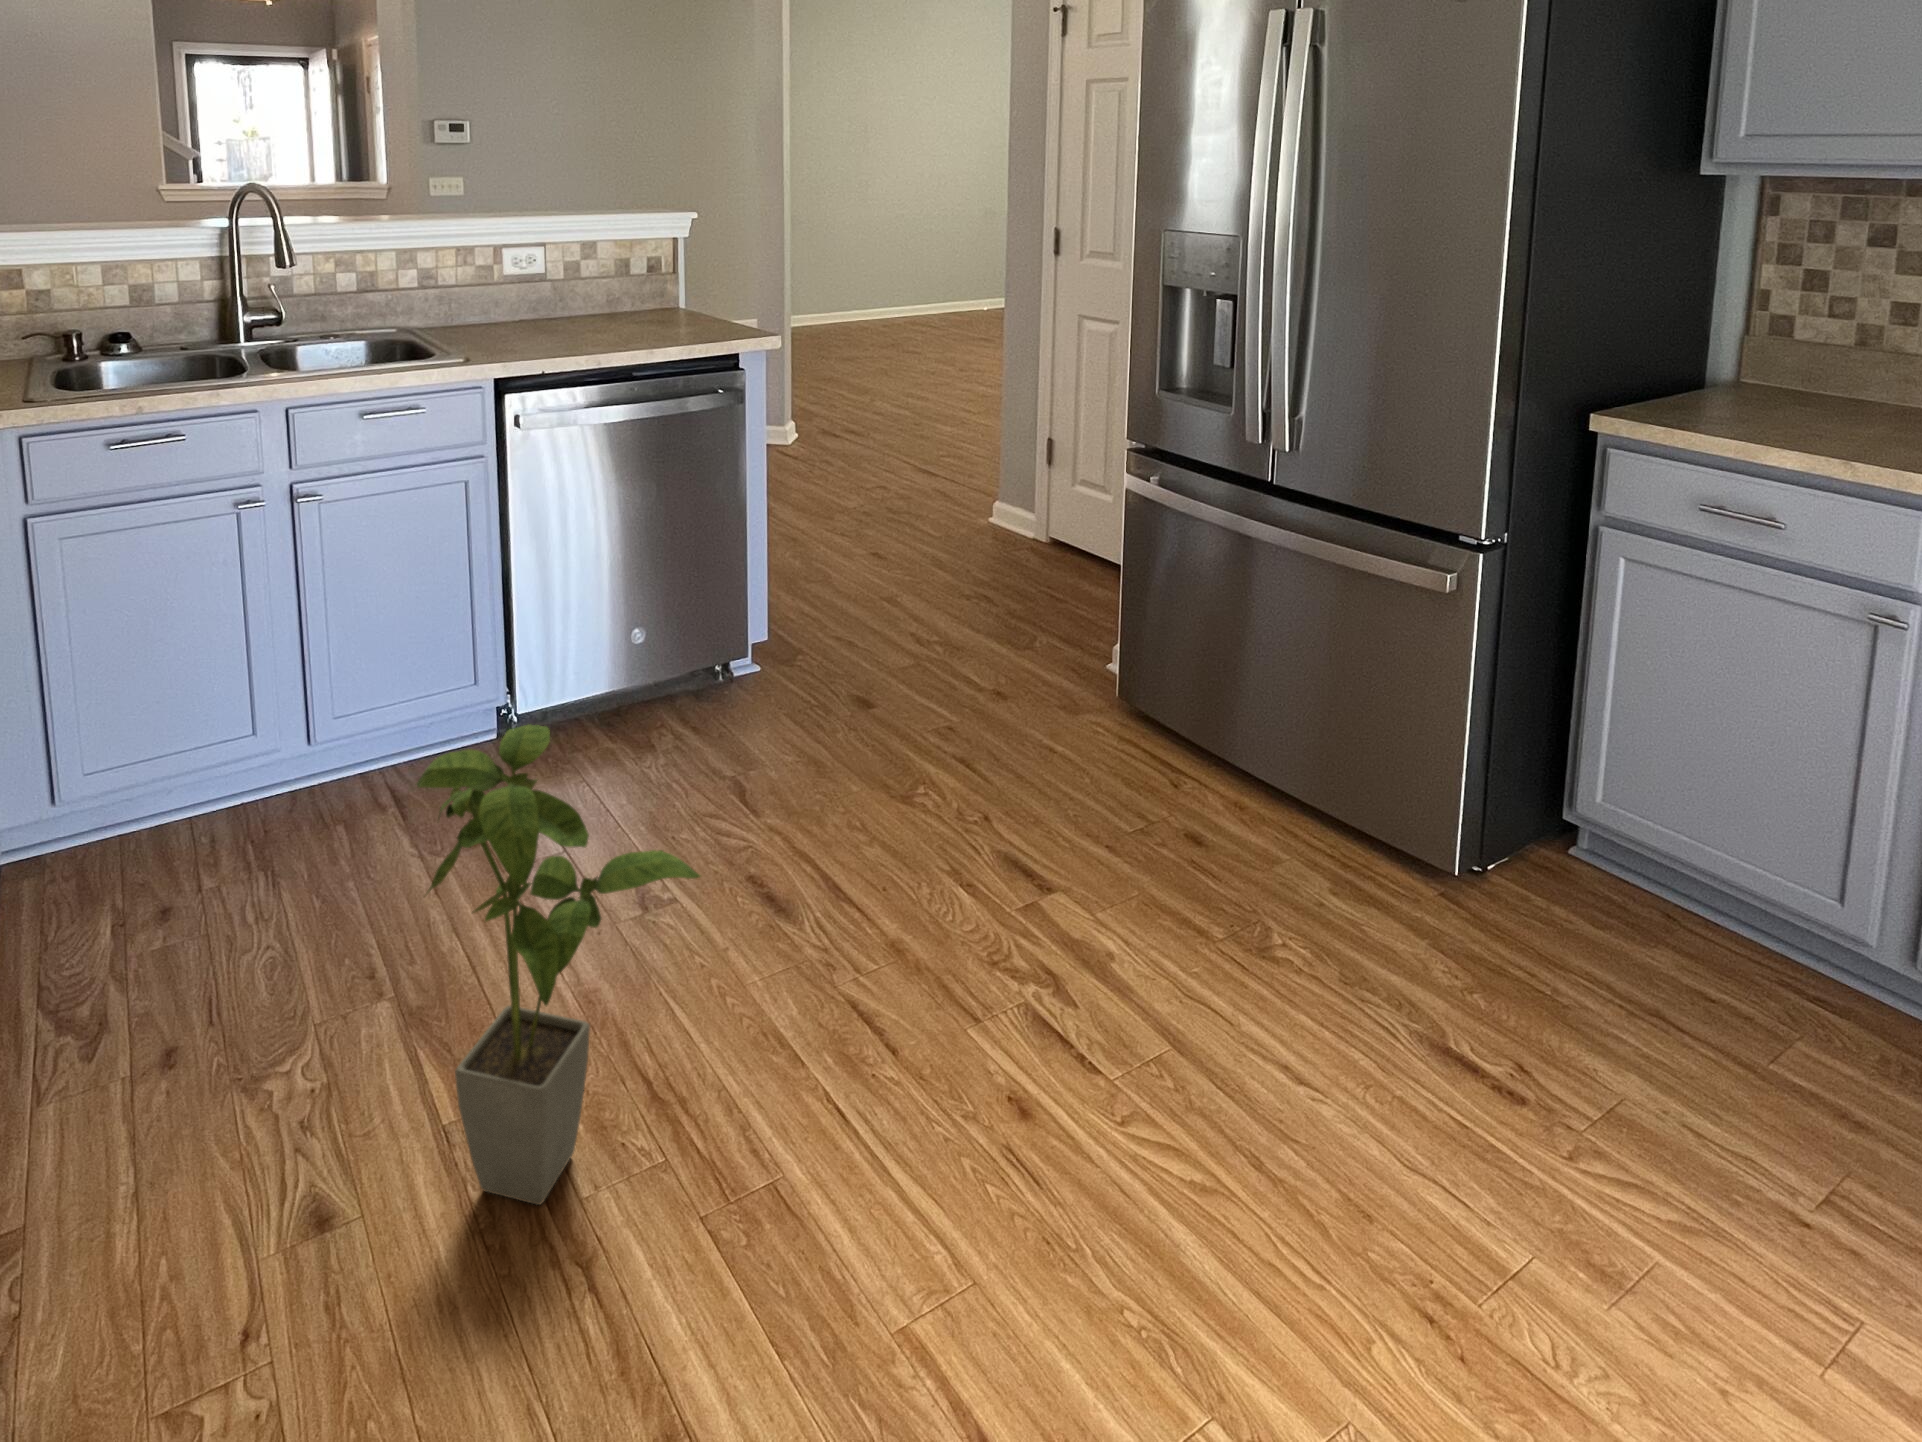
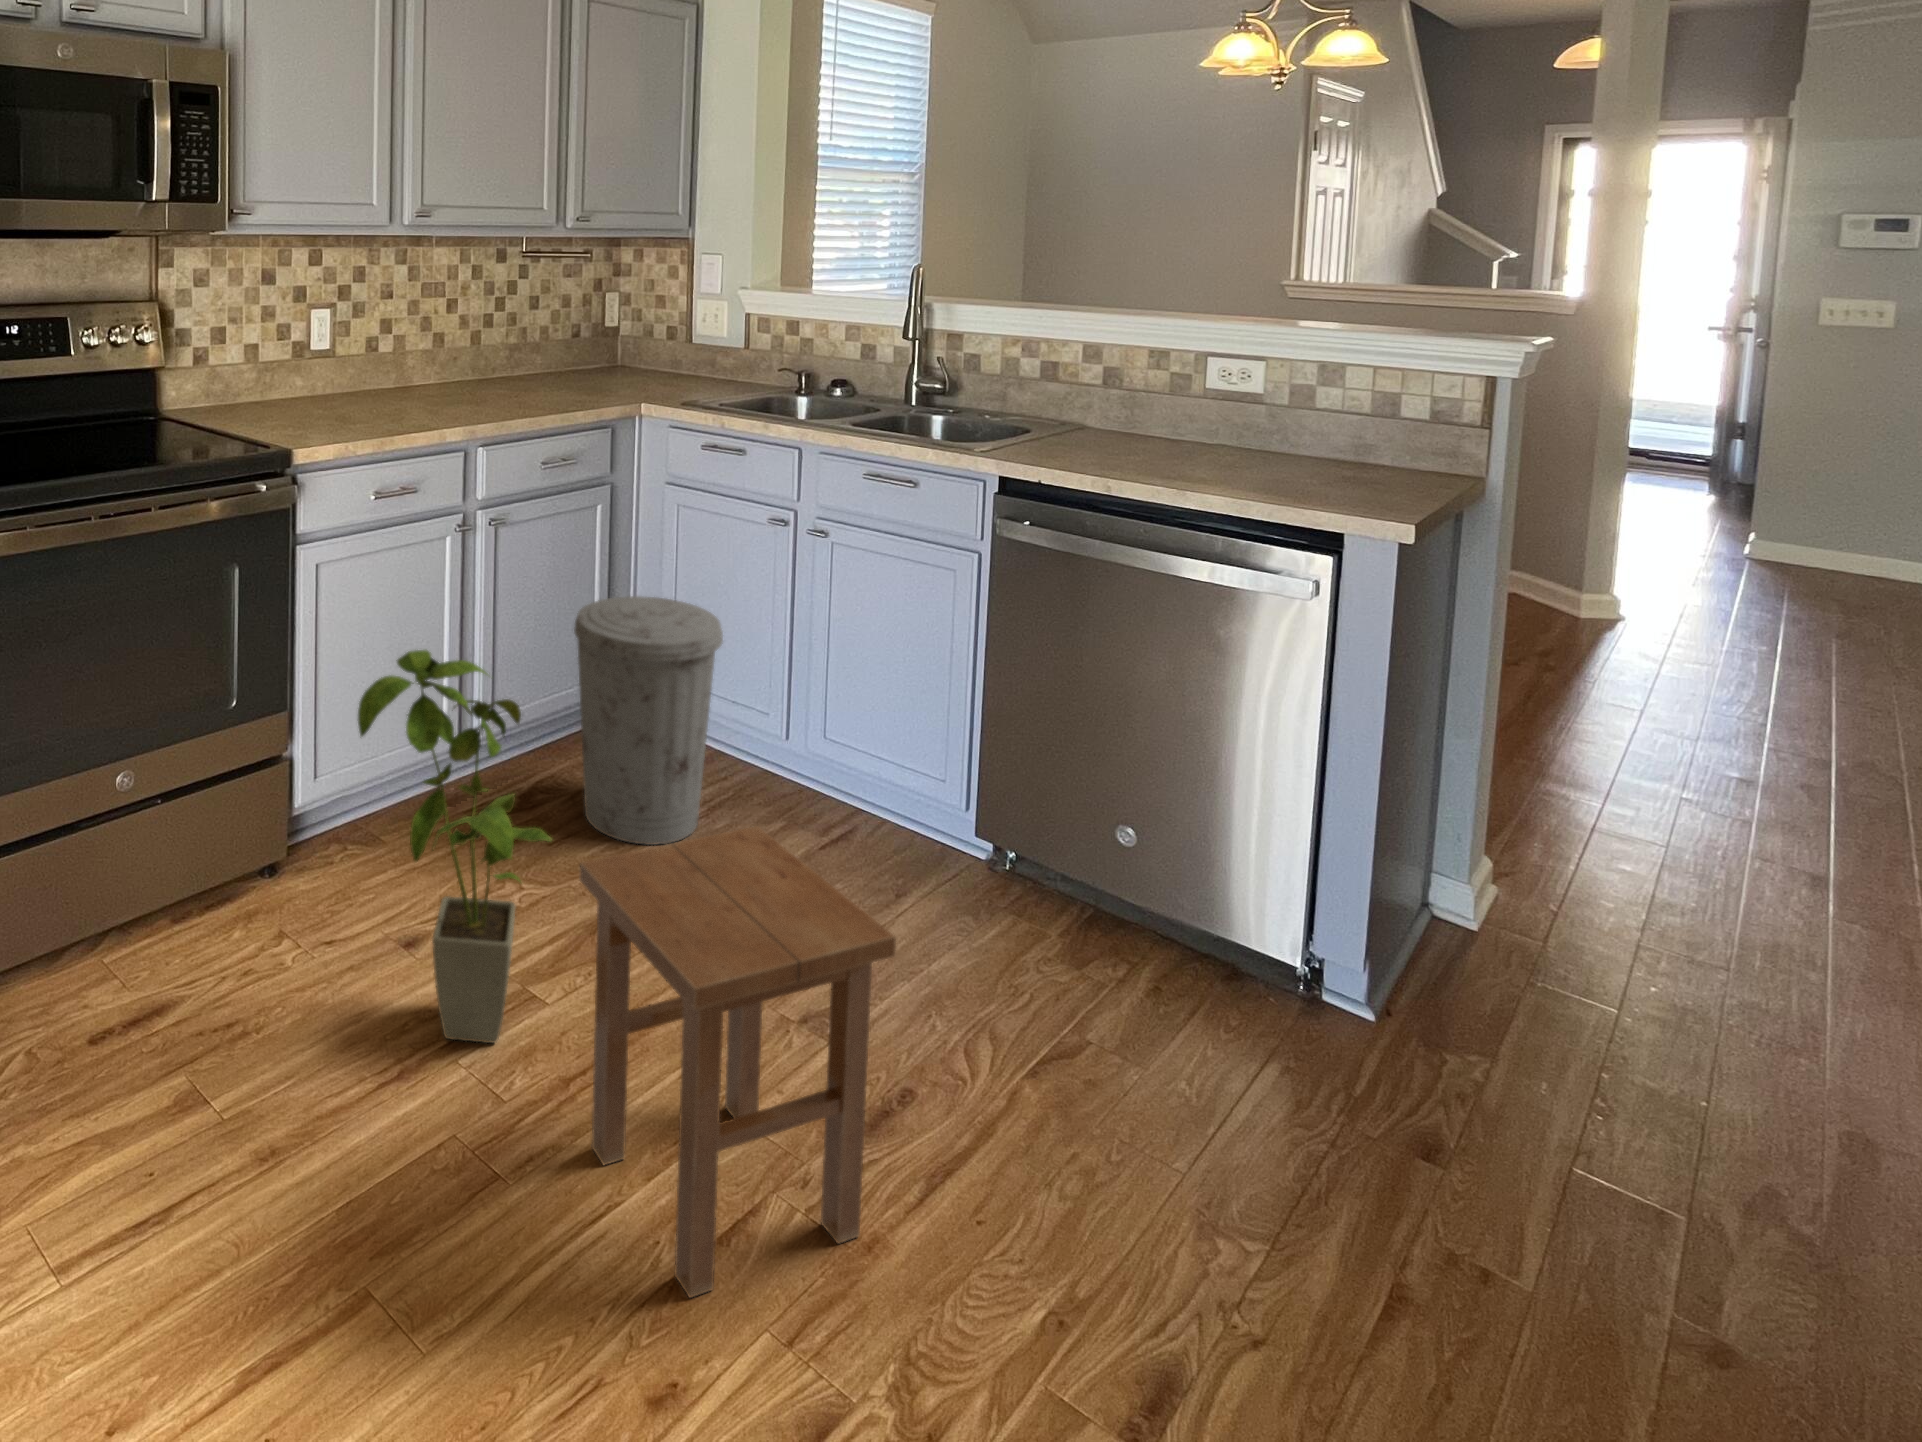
trash can: none [91,639,316,982] -> present [574,596,723,845]
stool: none [717,704,957,1099] -> present [579,826,896,1297]

